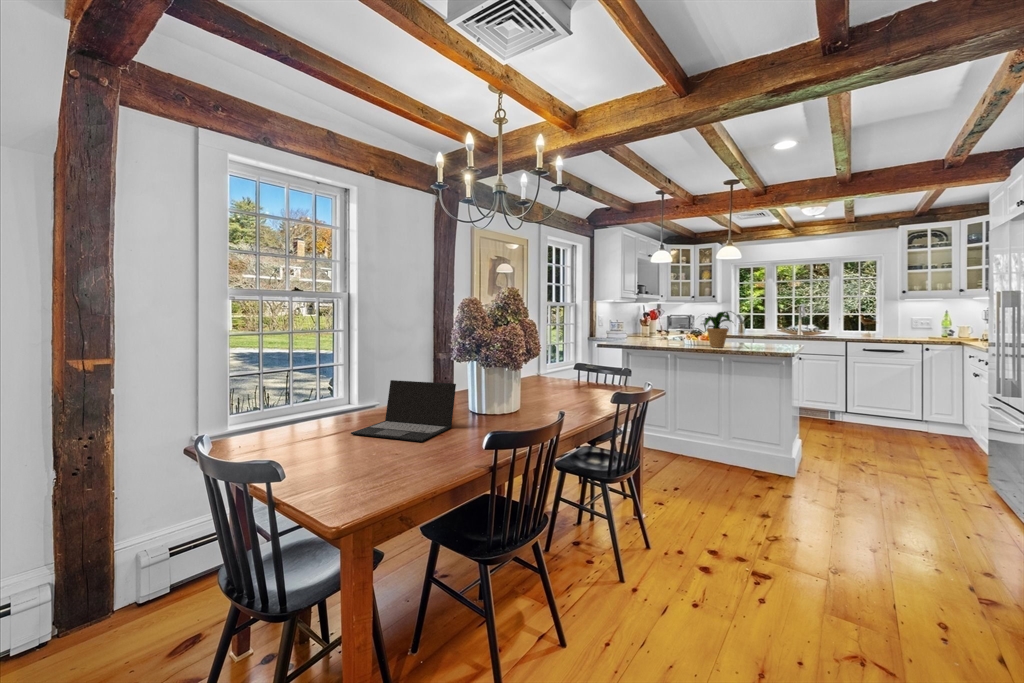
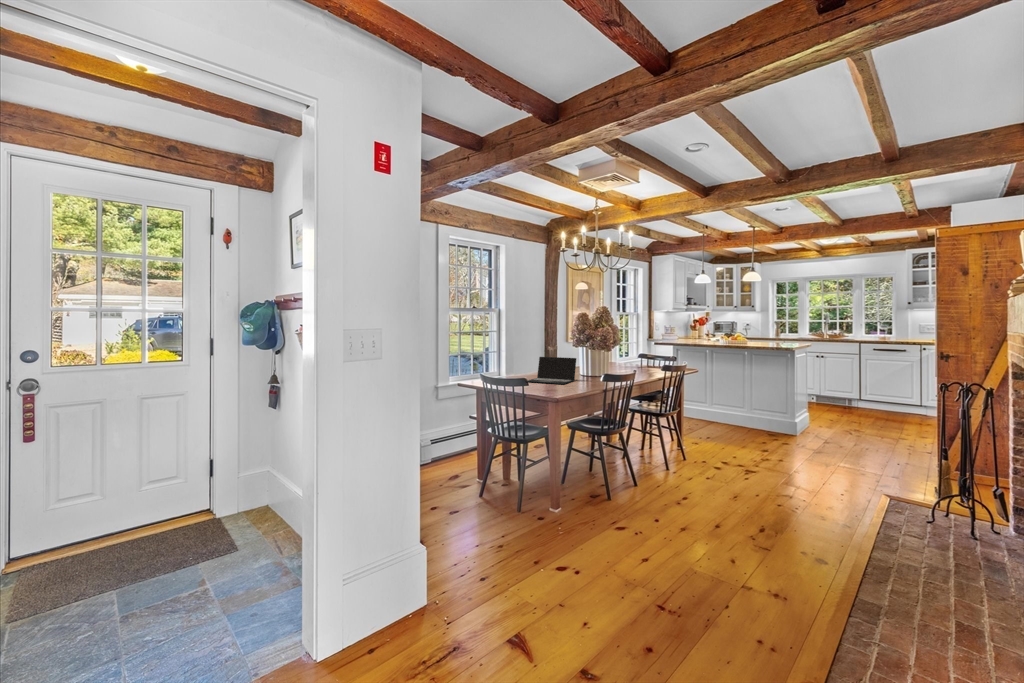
potted plant: present [705,311,732,348] -> none [726,319,756,344]

